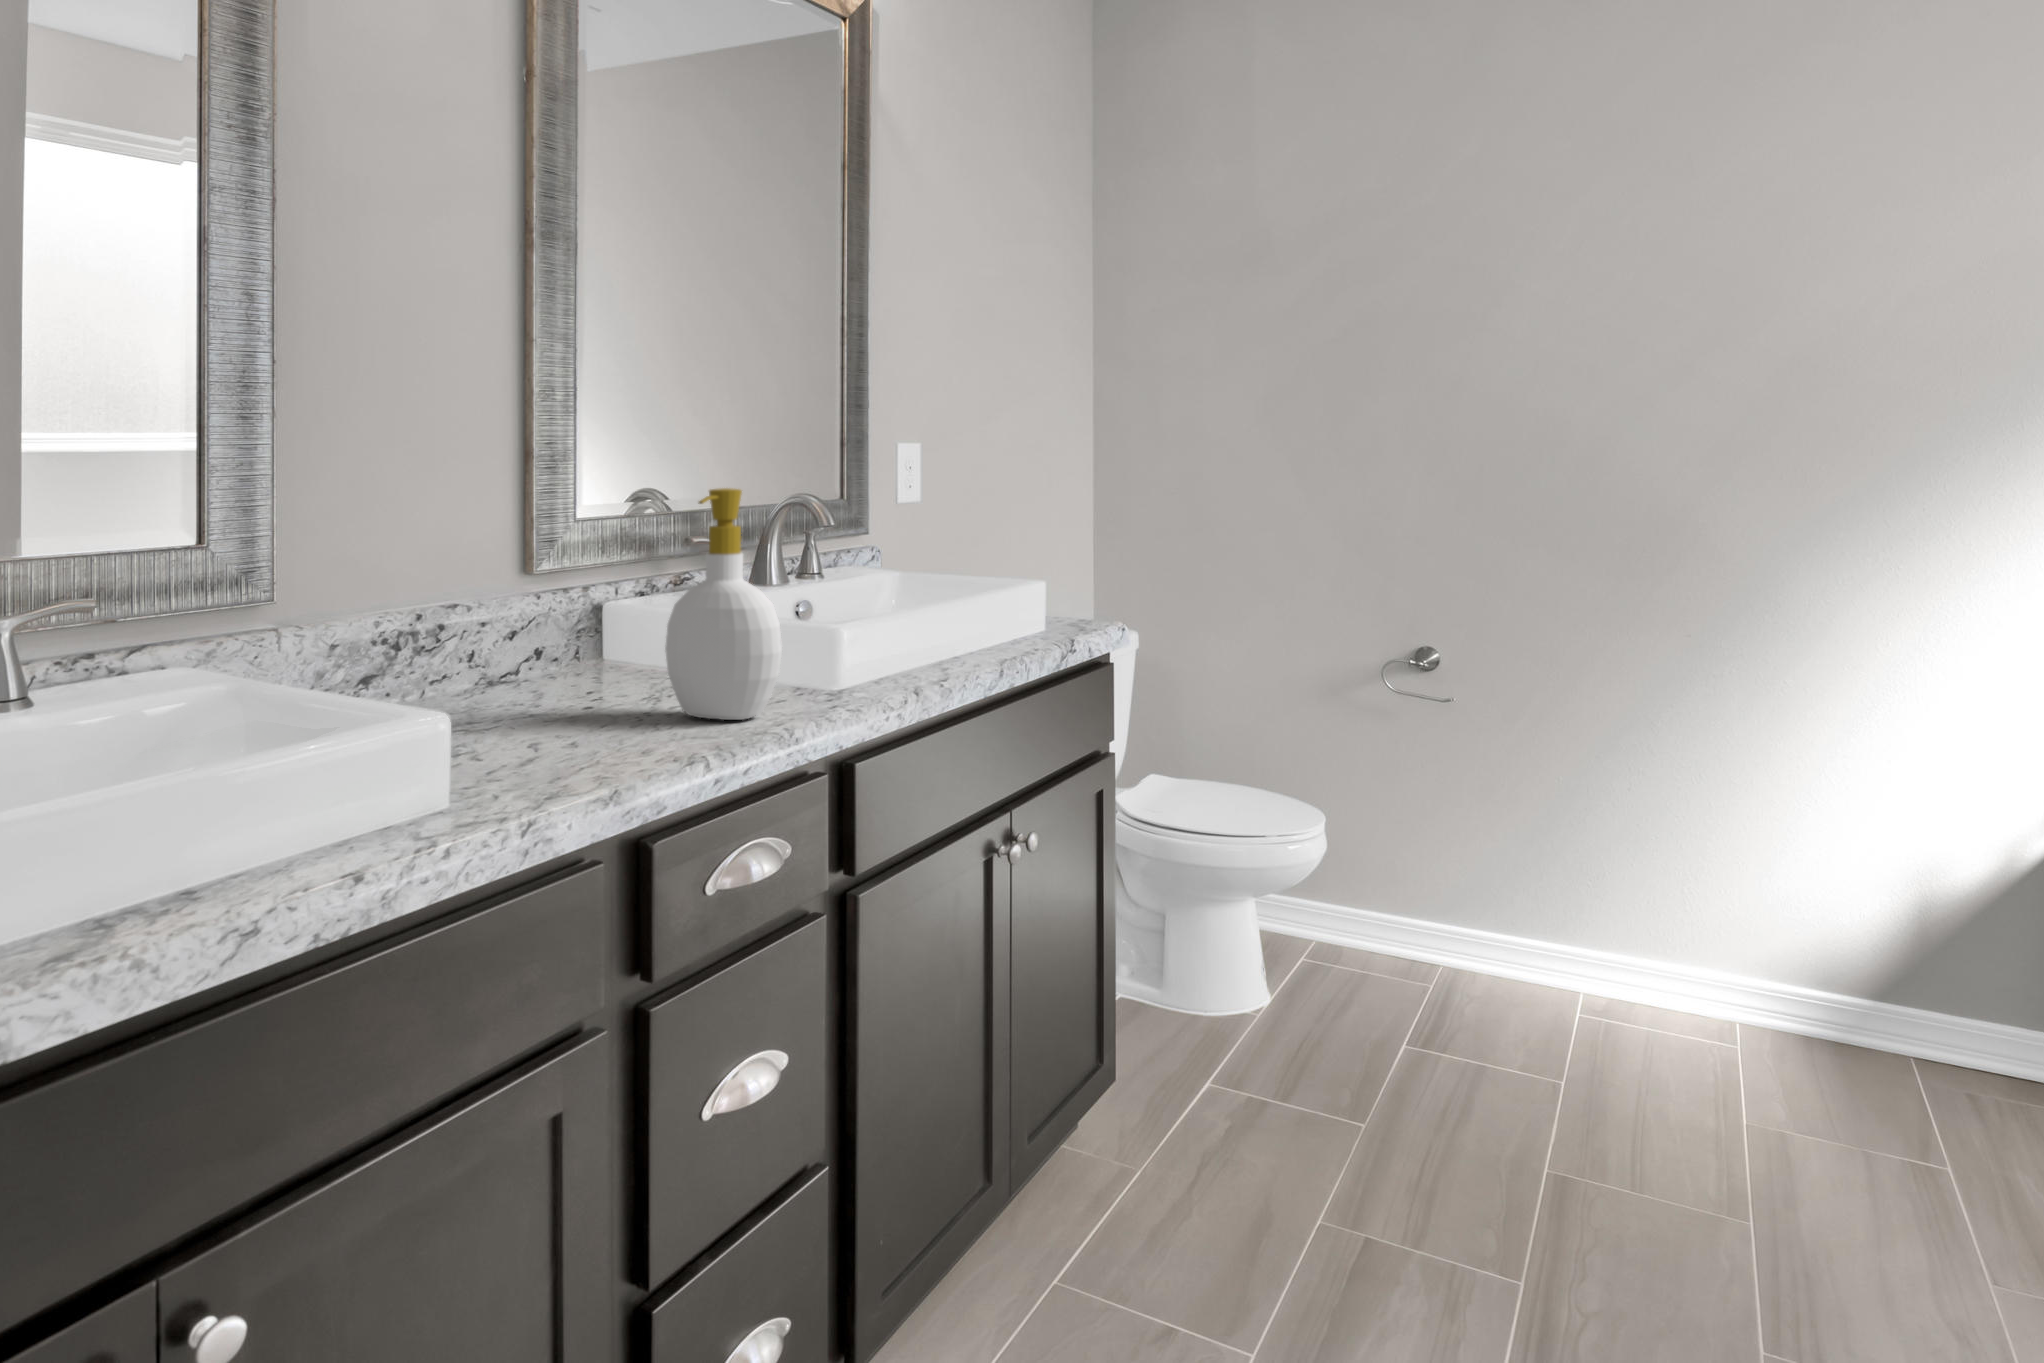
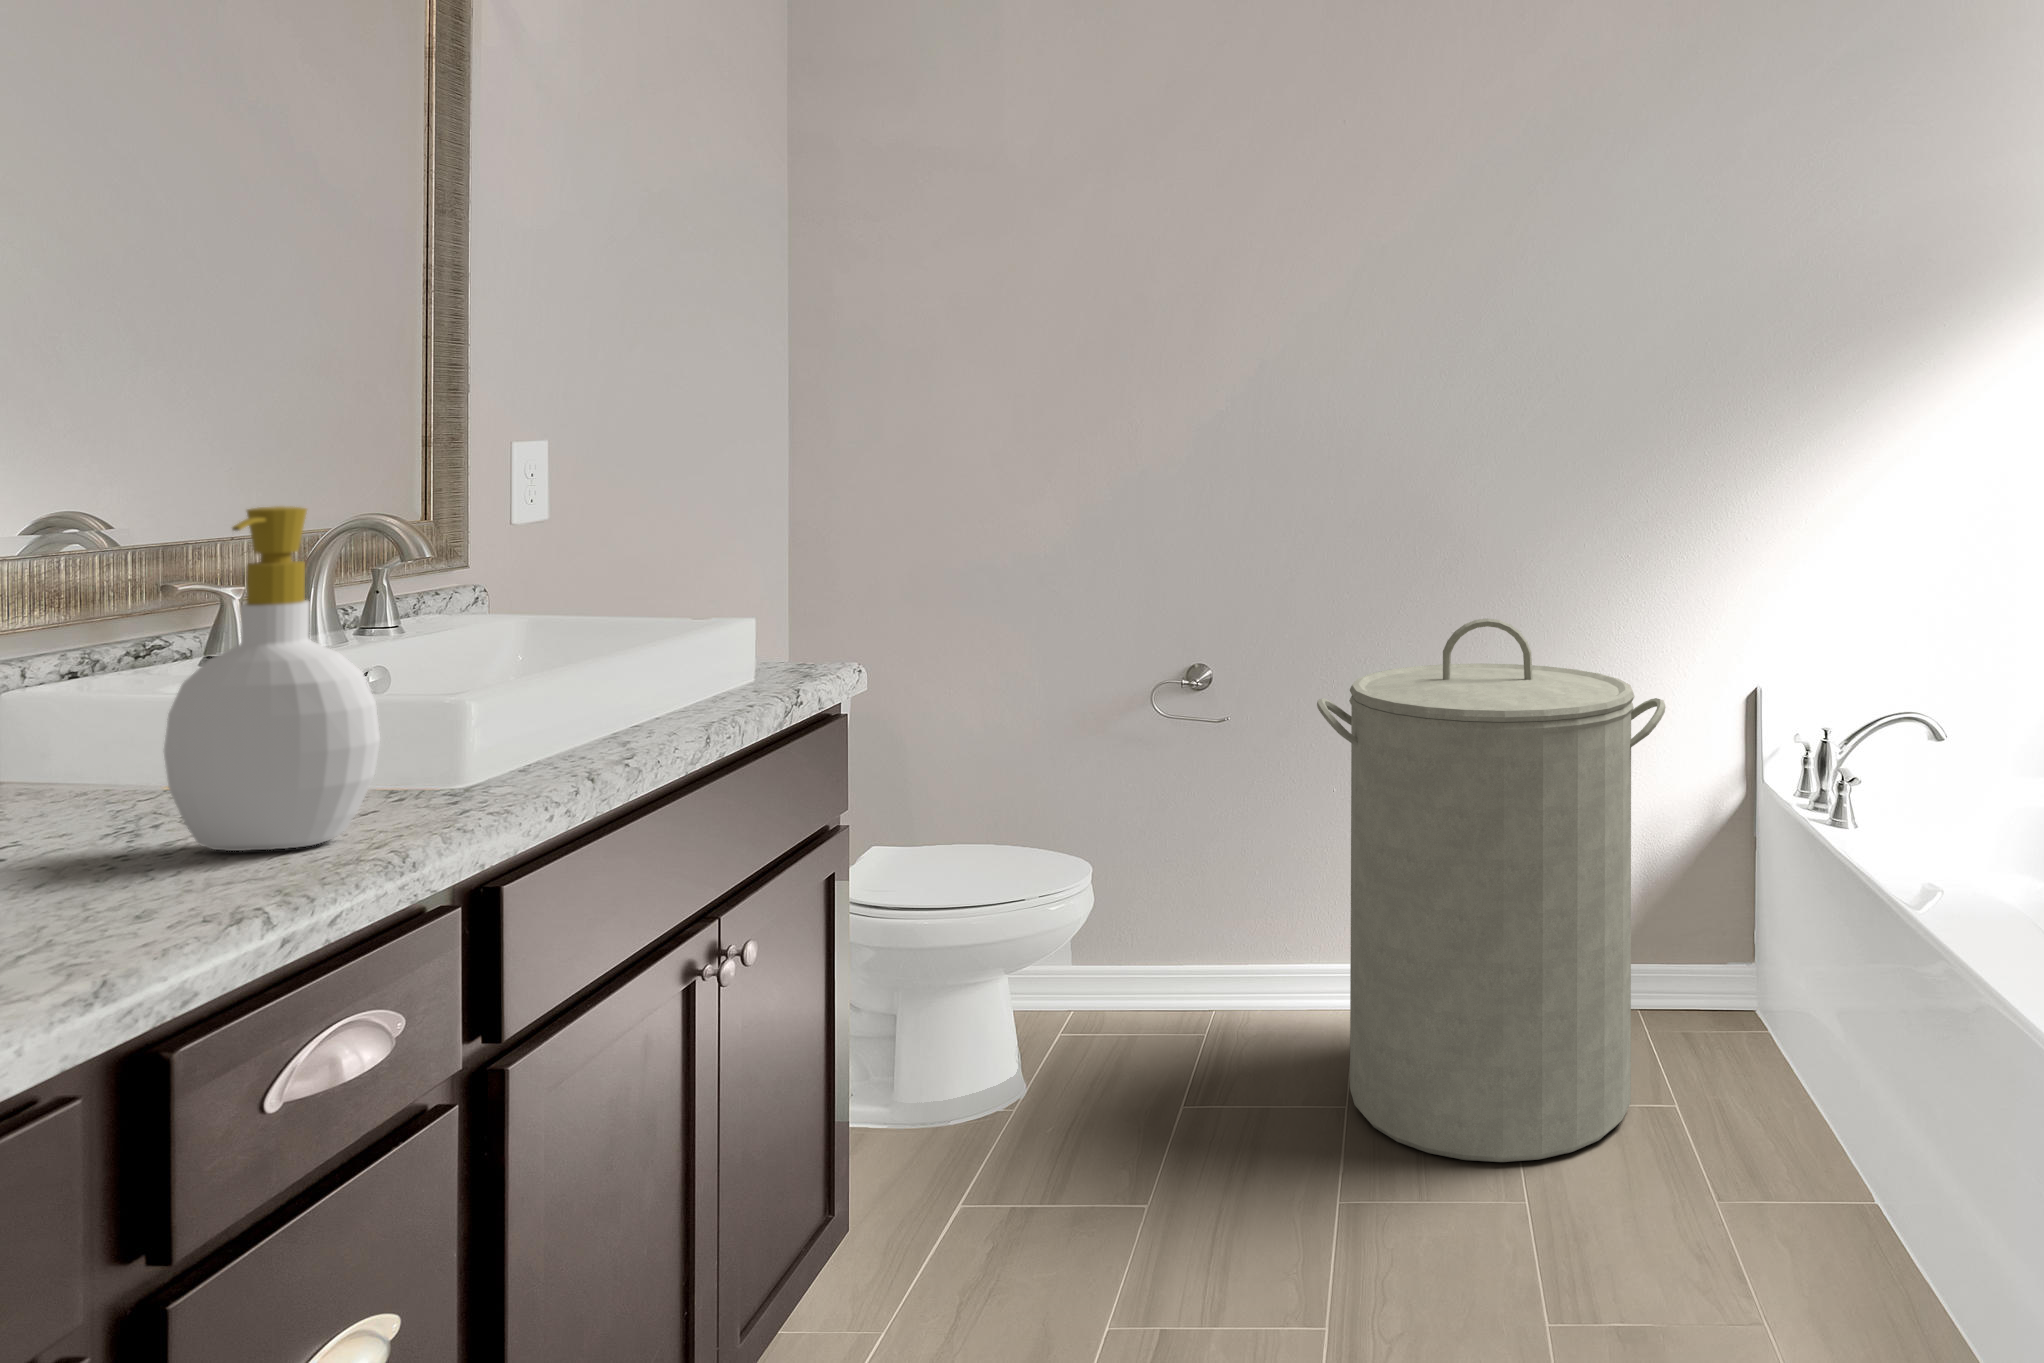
laundry hamper: none [1531,619,1913,1160] -> present [1317,618,1666,1162]

